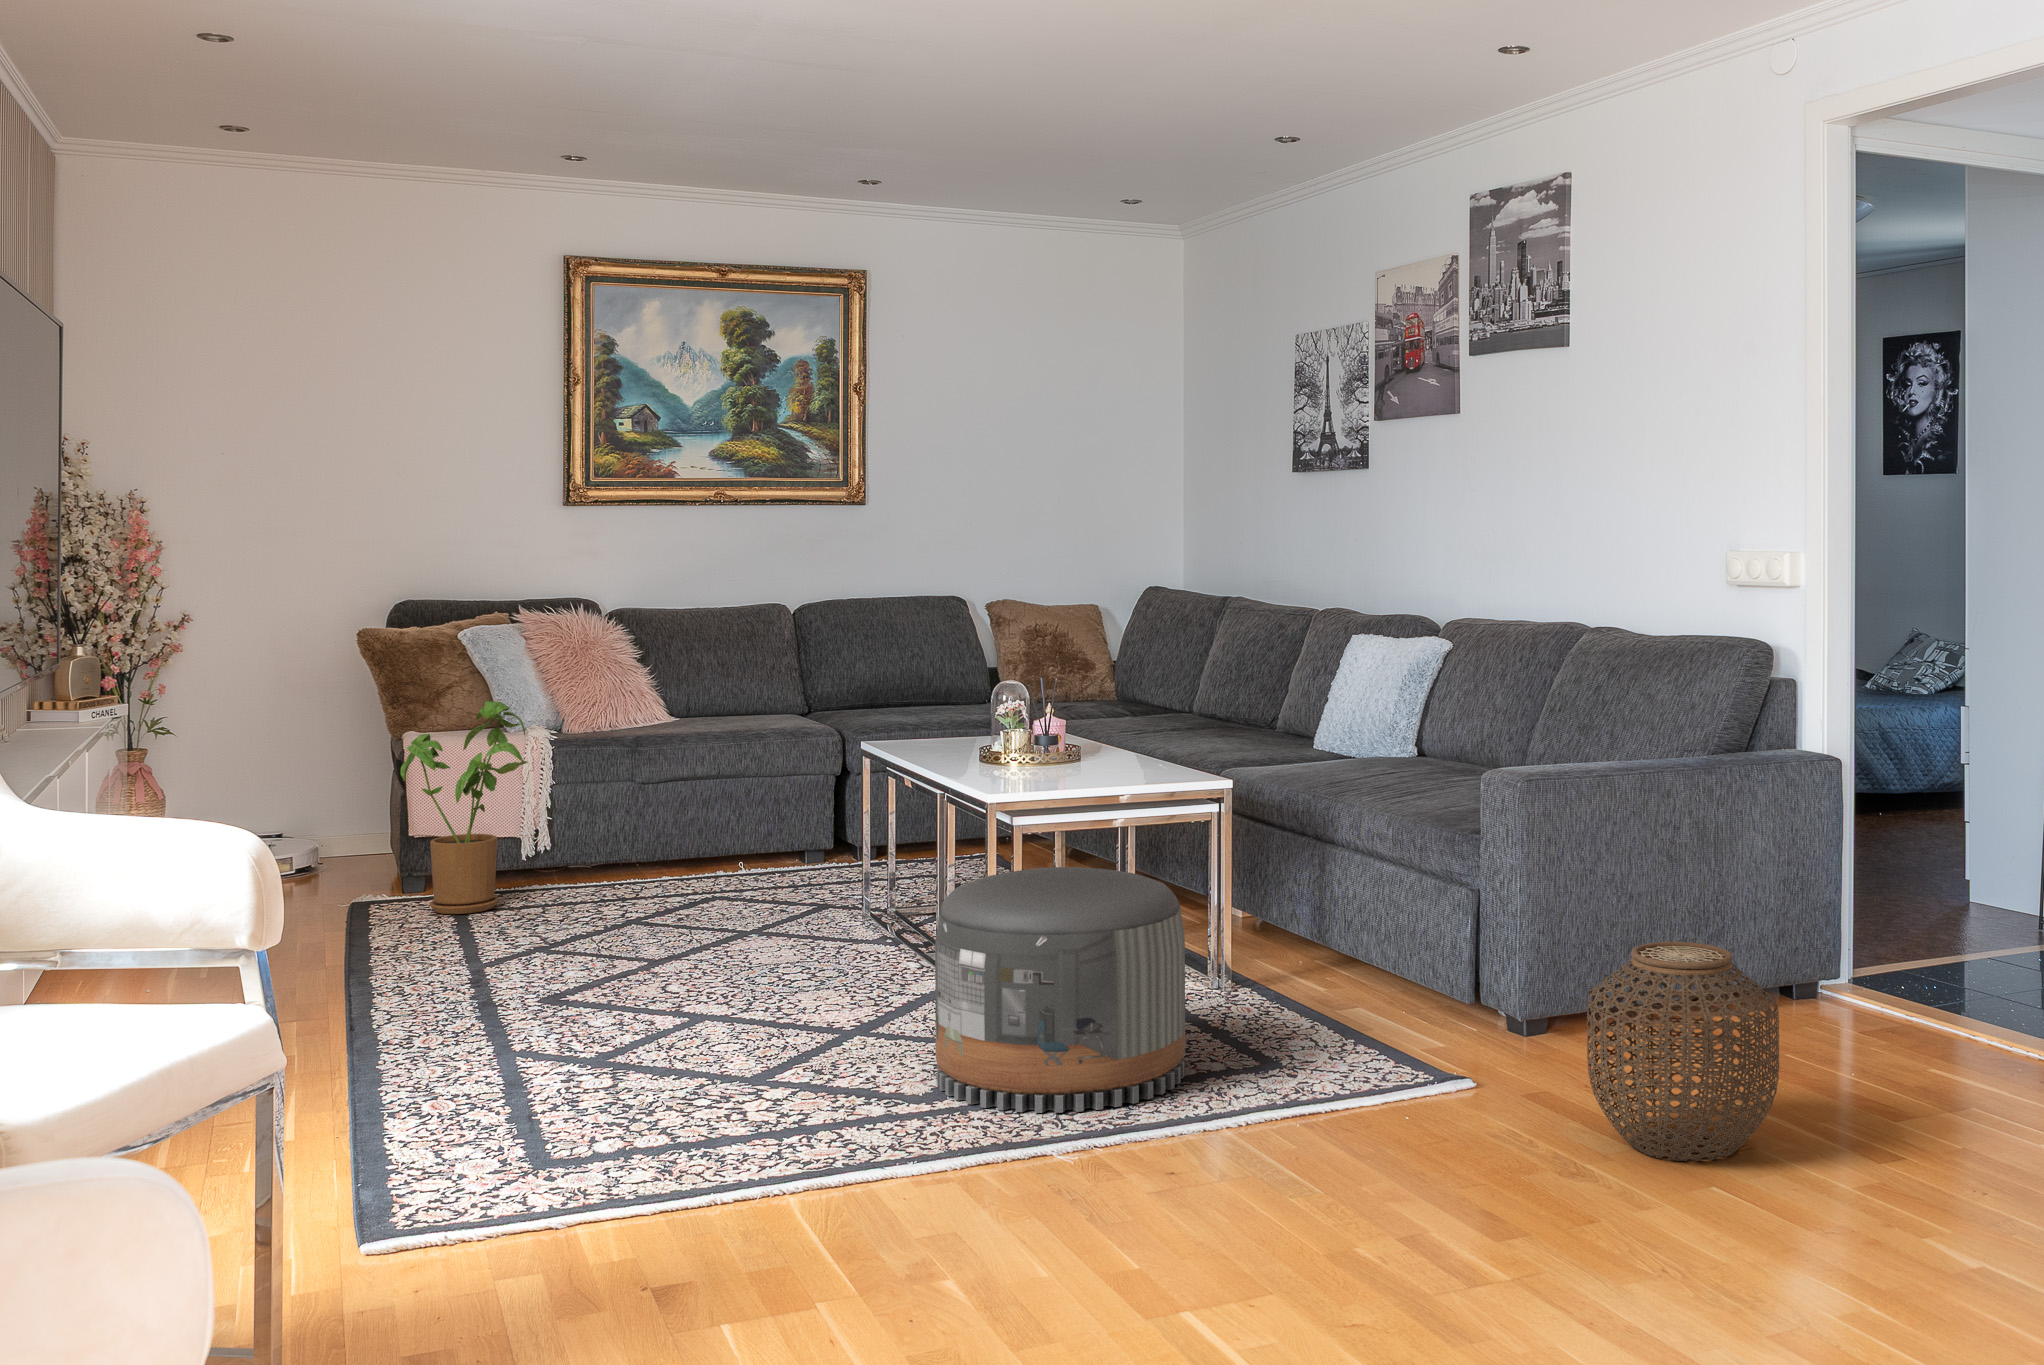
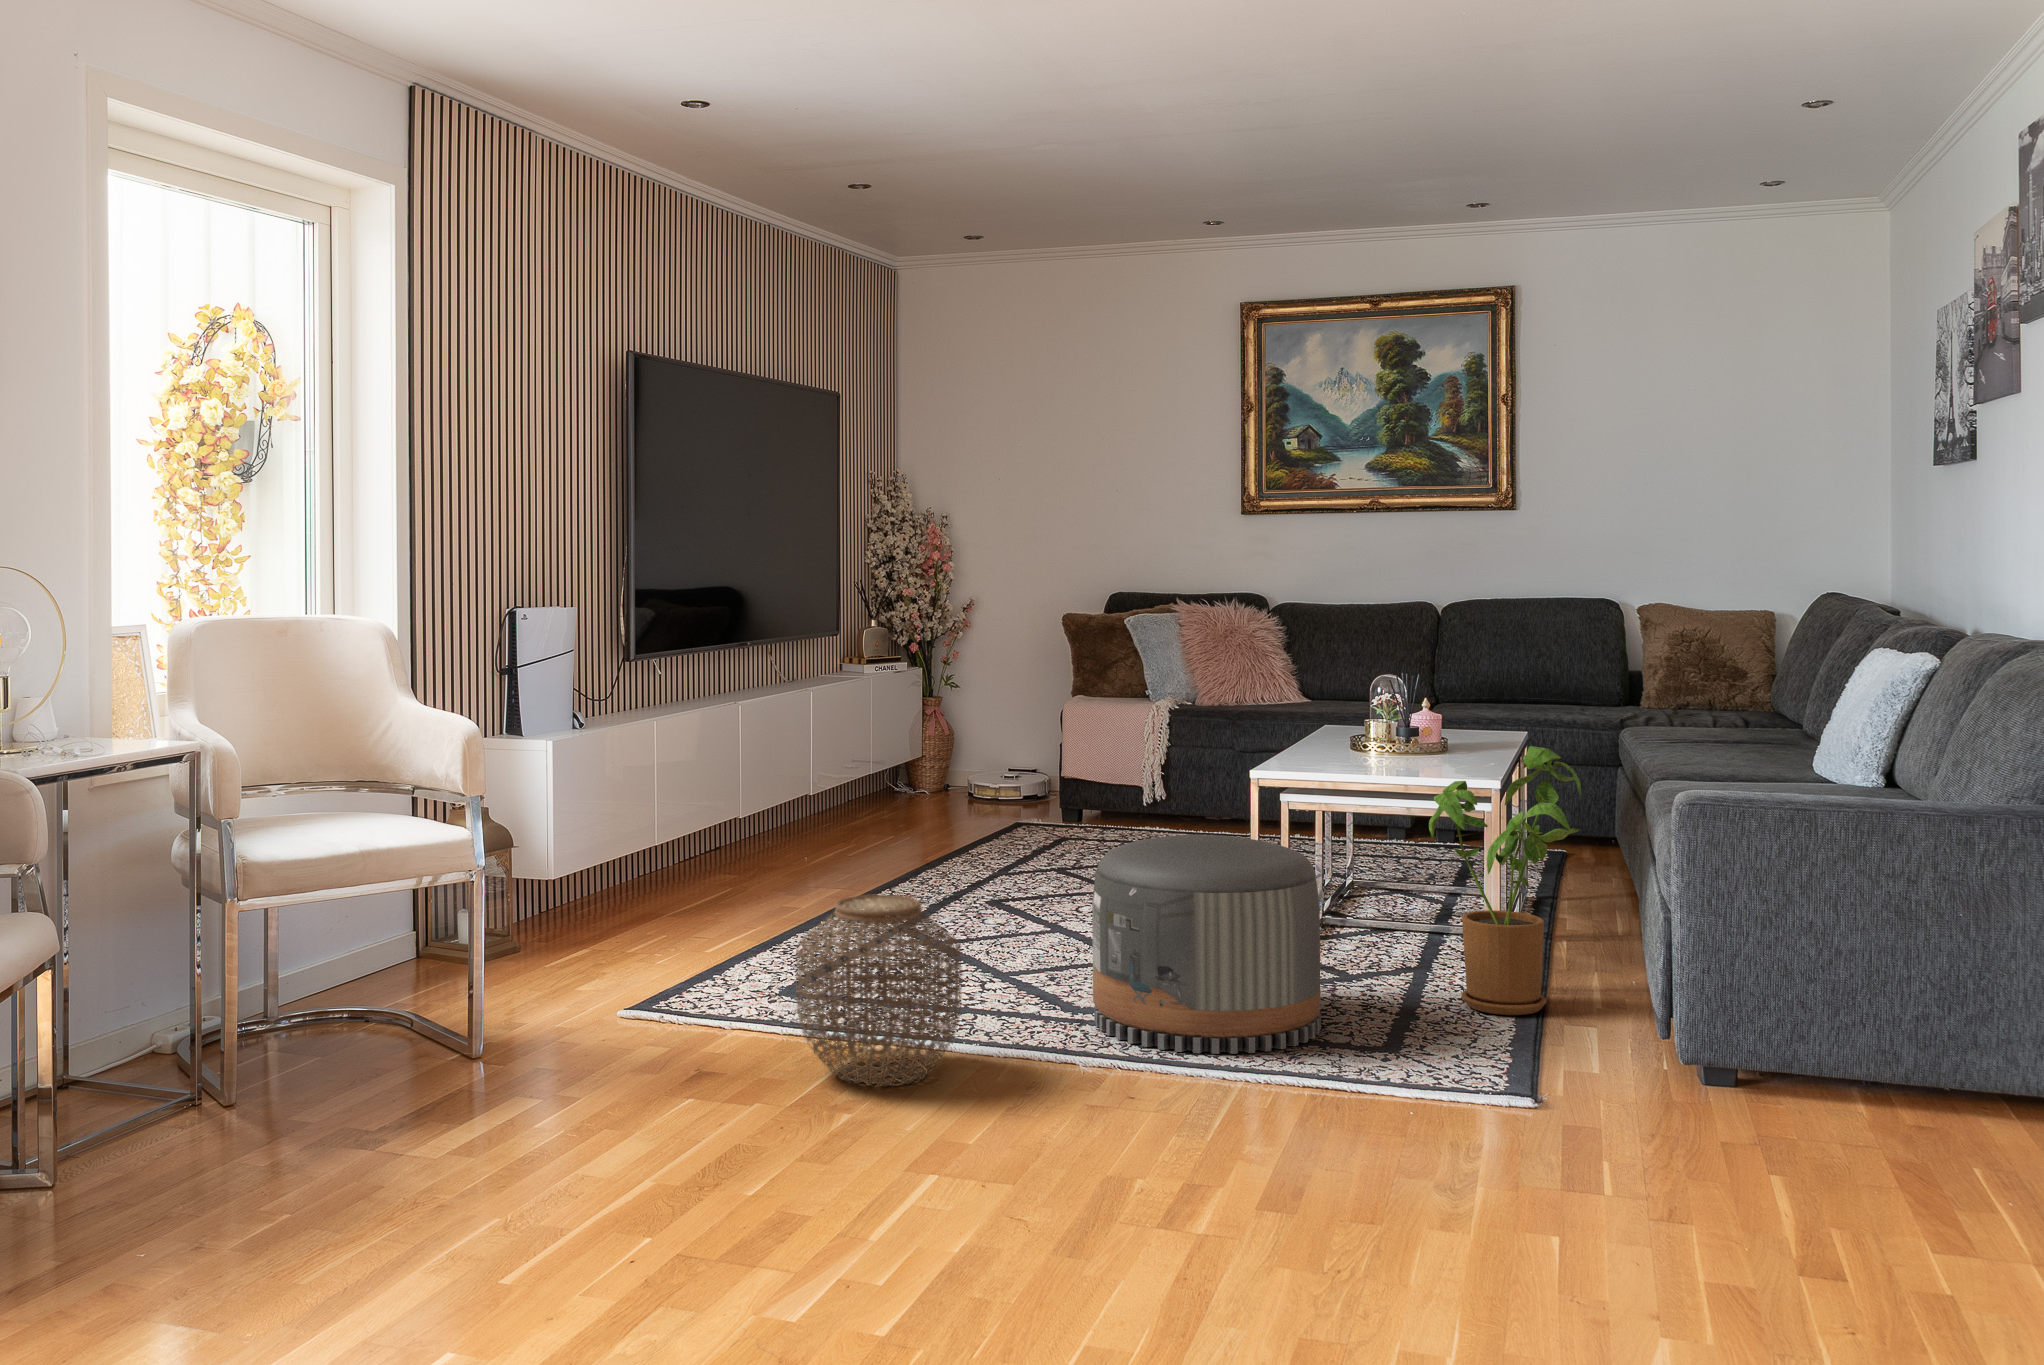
house plant: present [401,701,527,914] -> present [1429,746,1581,1015]
woven basket: present [1587,942,1779,1161] -> present [796,895,961,1086]

